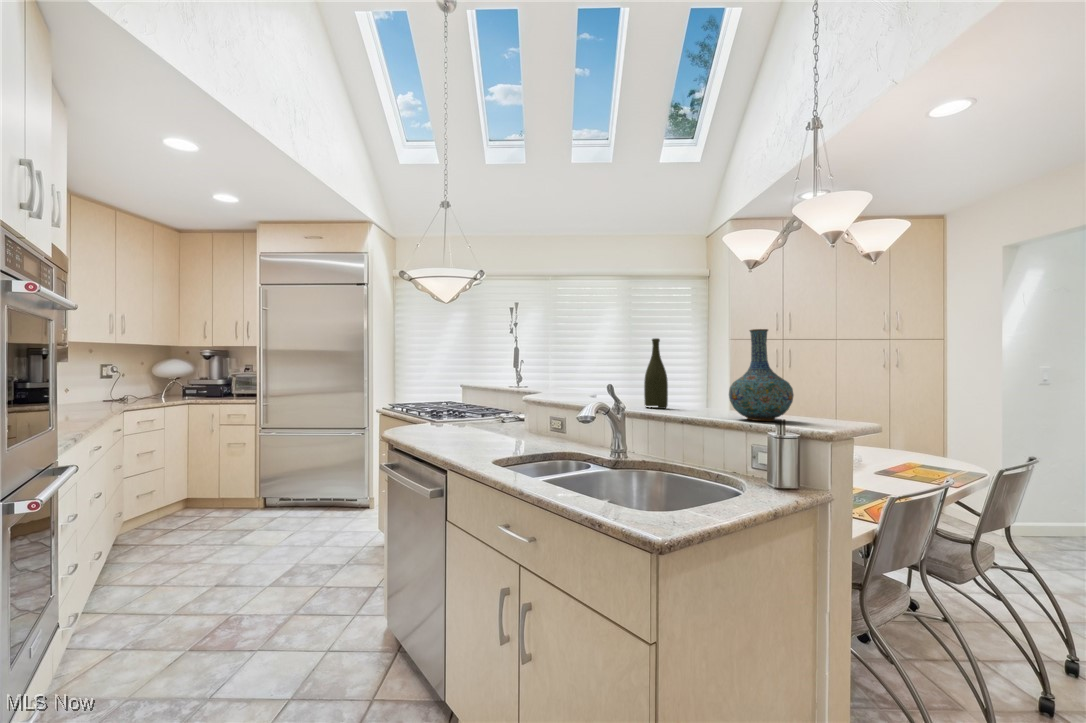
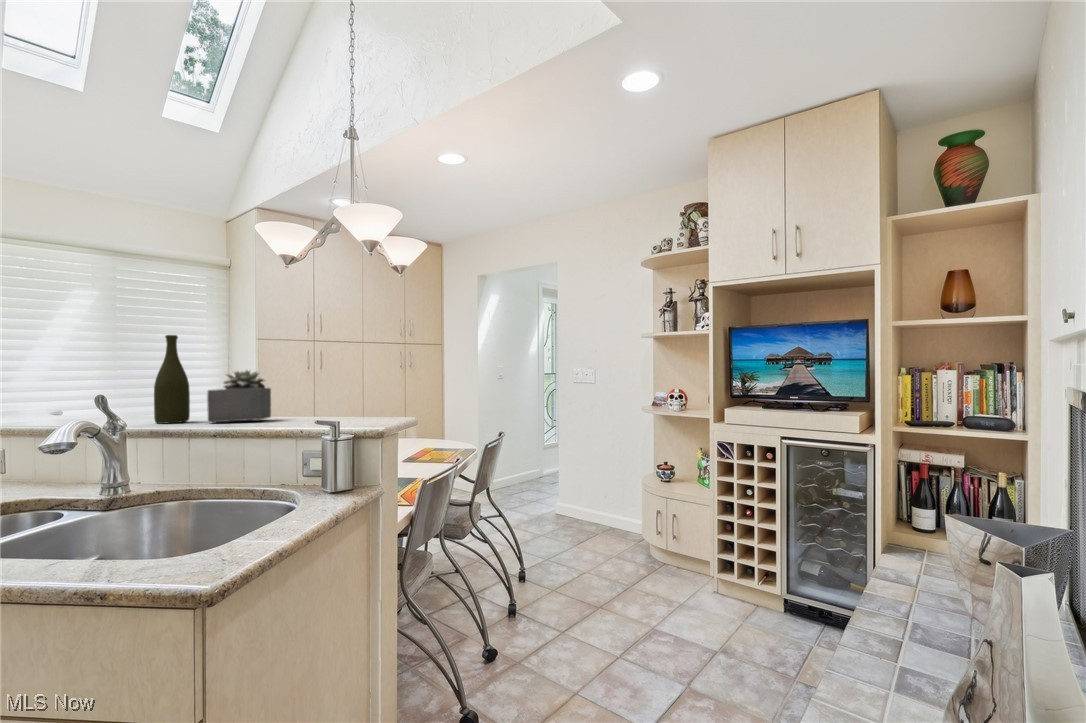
vase: present [729,329,794,421] -> none [276,329,344,426]
succulent plant: none [679,367,729,412] -> present [207,370,271,423]

